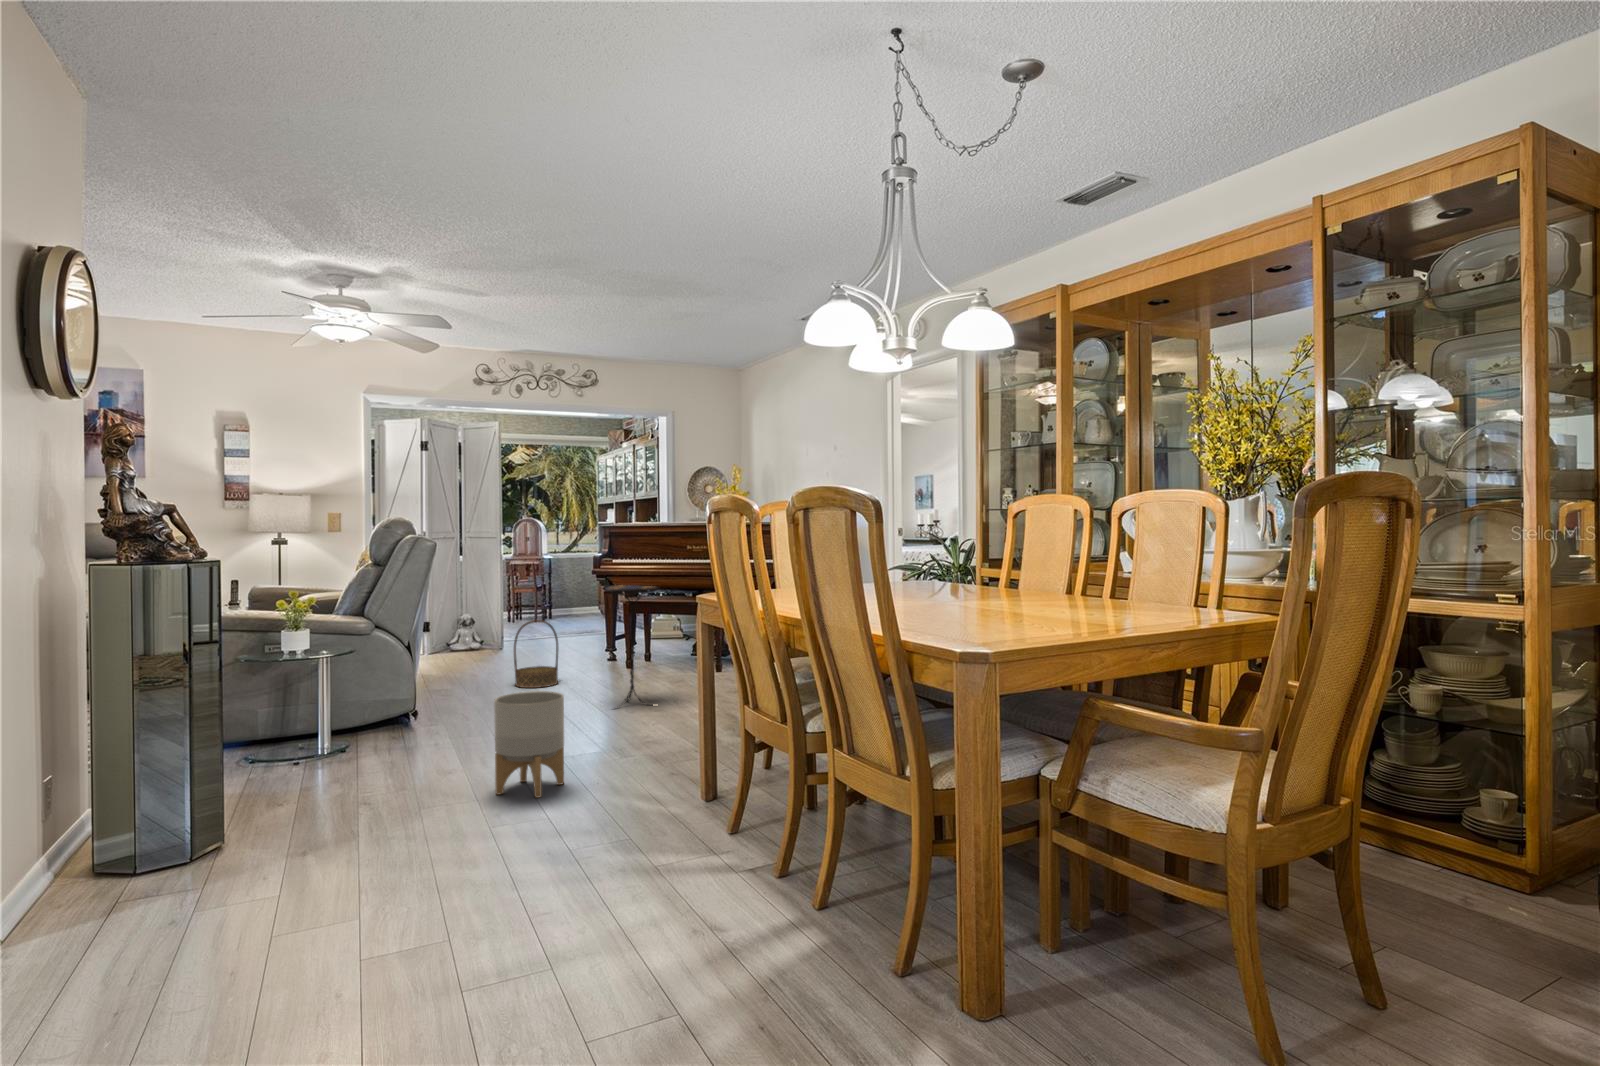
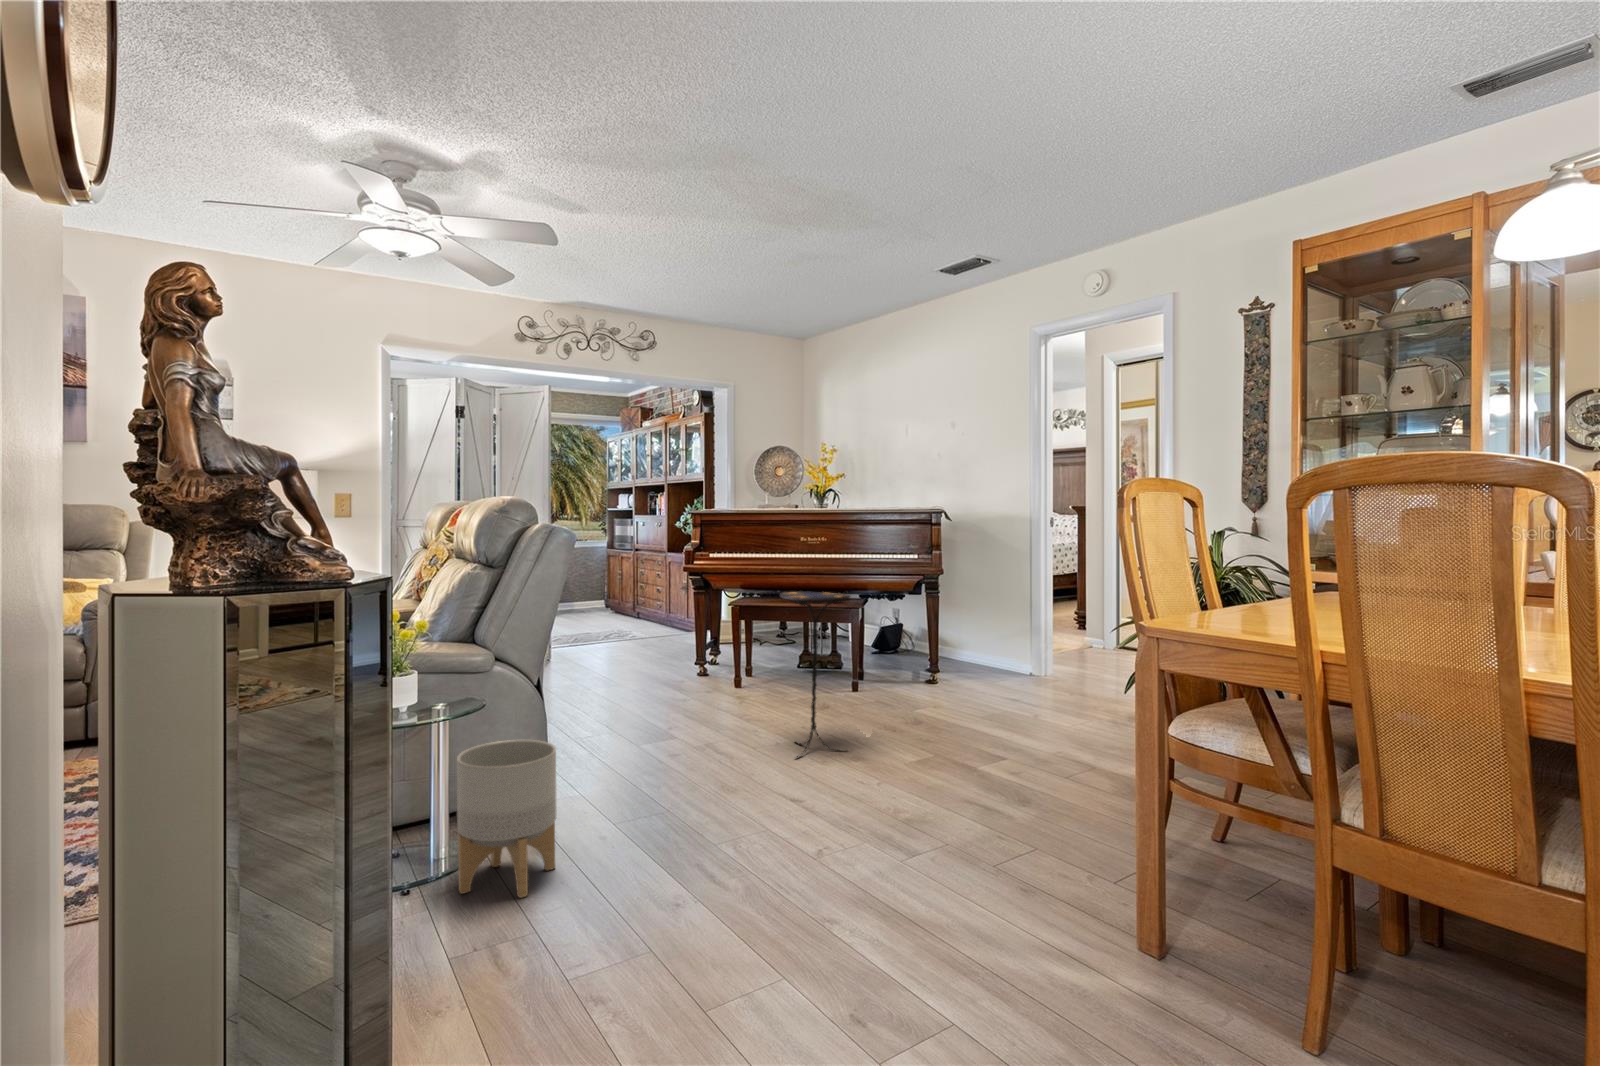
basket: present [514,620,558,688] -> none [622,634,676,723]
planter: present [494,691,564,798] -> present [457,740,557,898]

